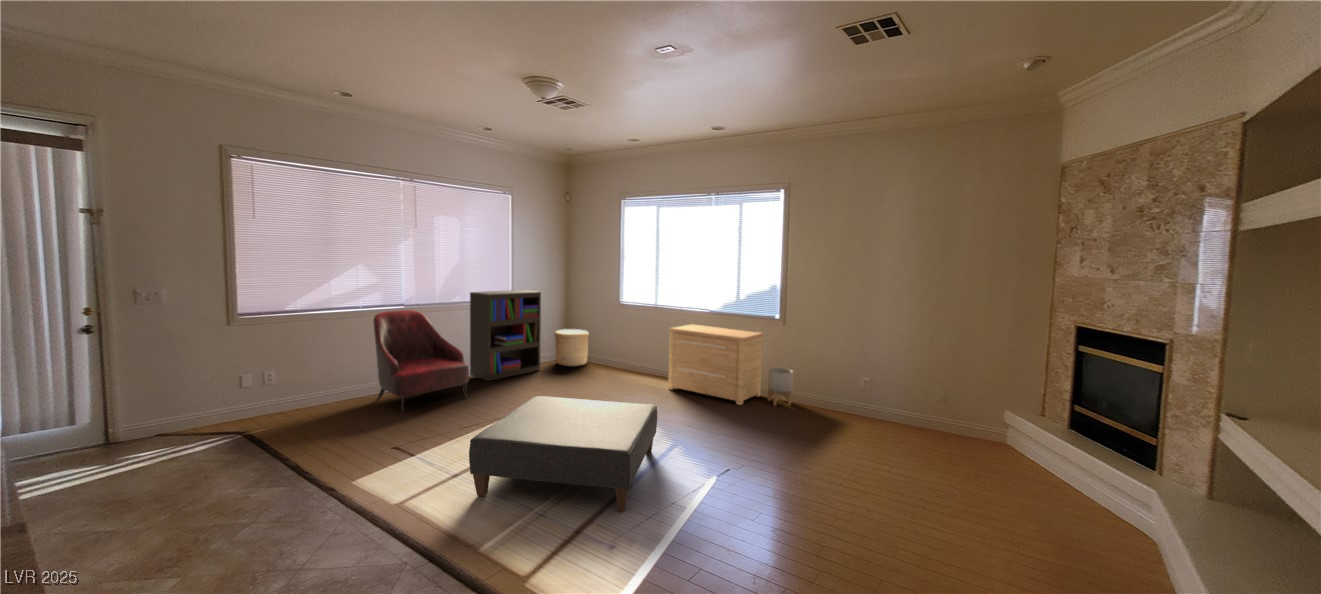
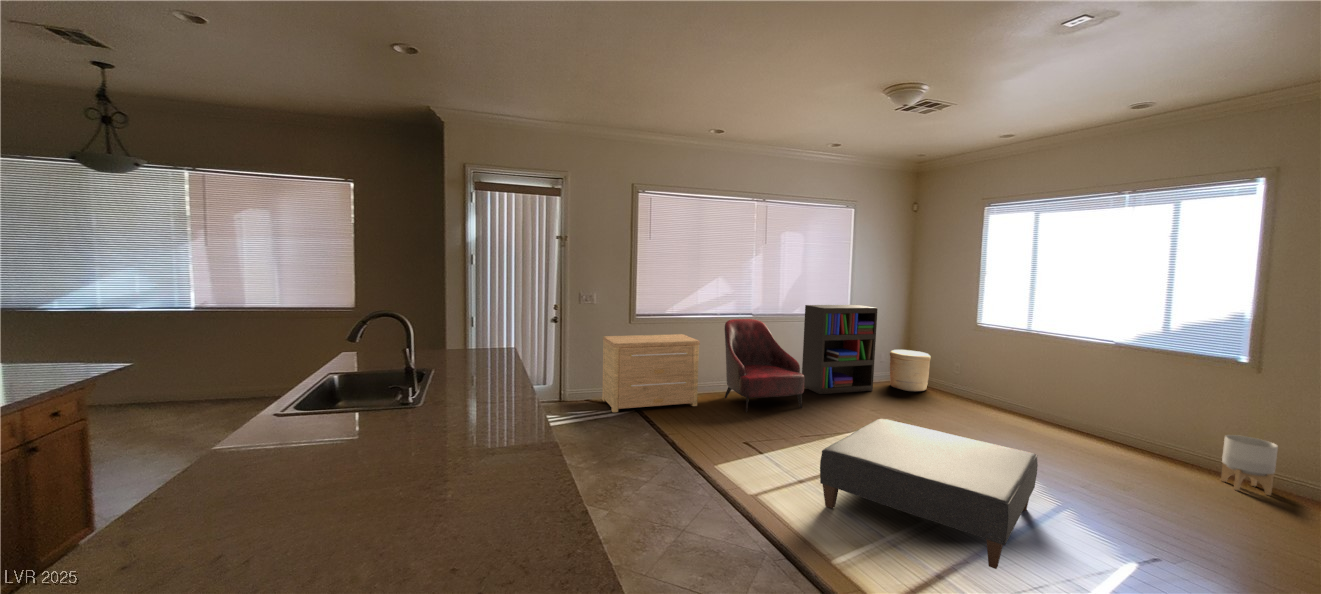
side table: present [668,324,763,405] -> present [602,334,700,412]

